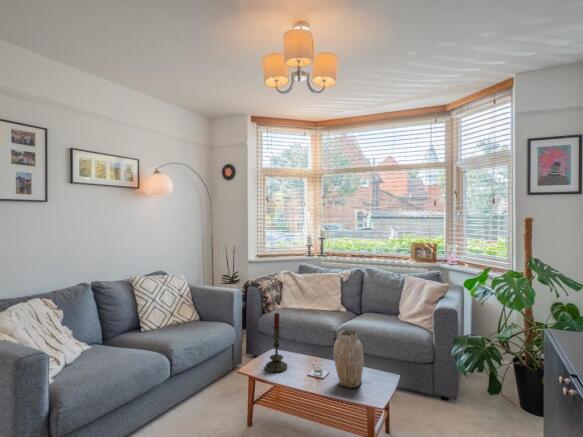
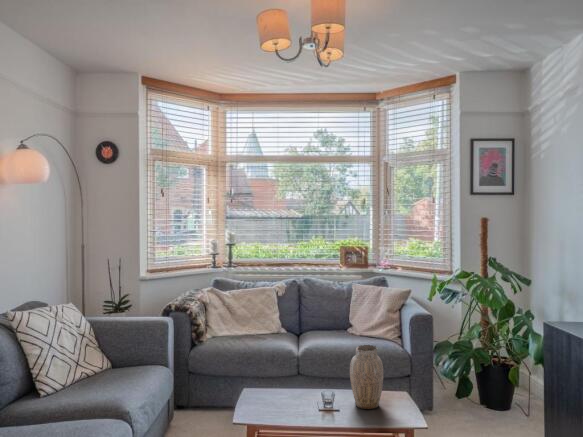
candle: present [266,313,287,372] -> none [260,336,287,411]

